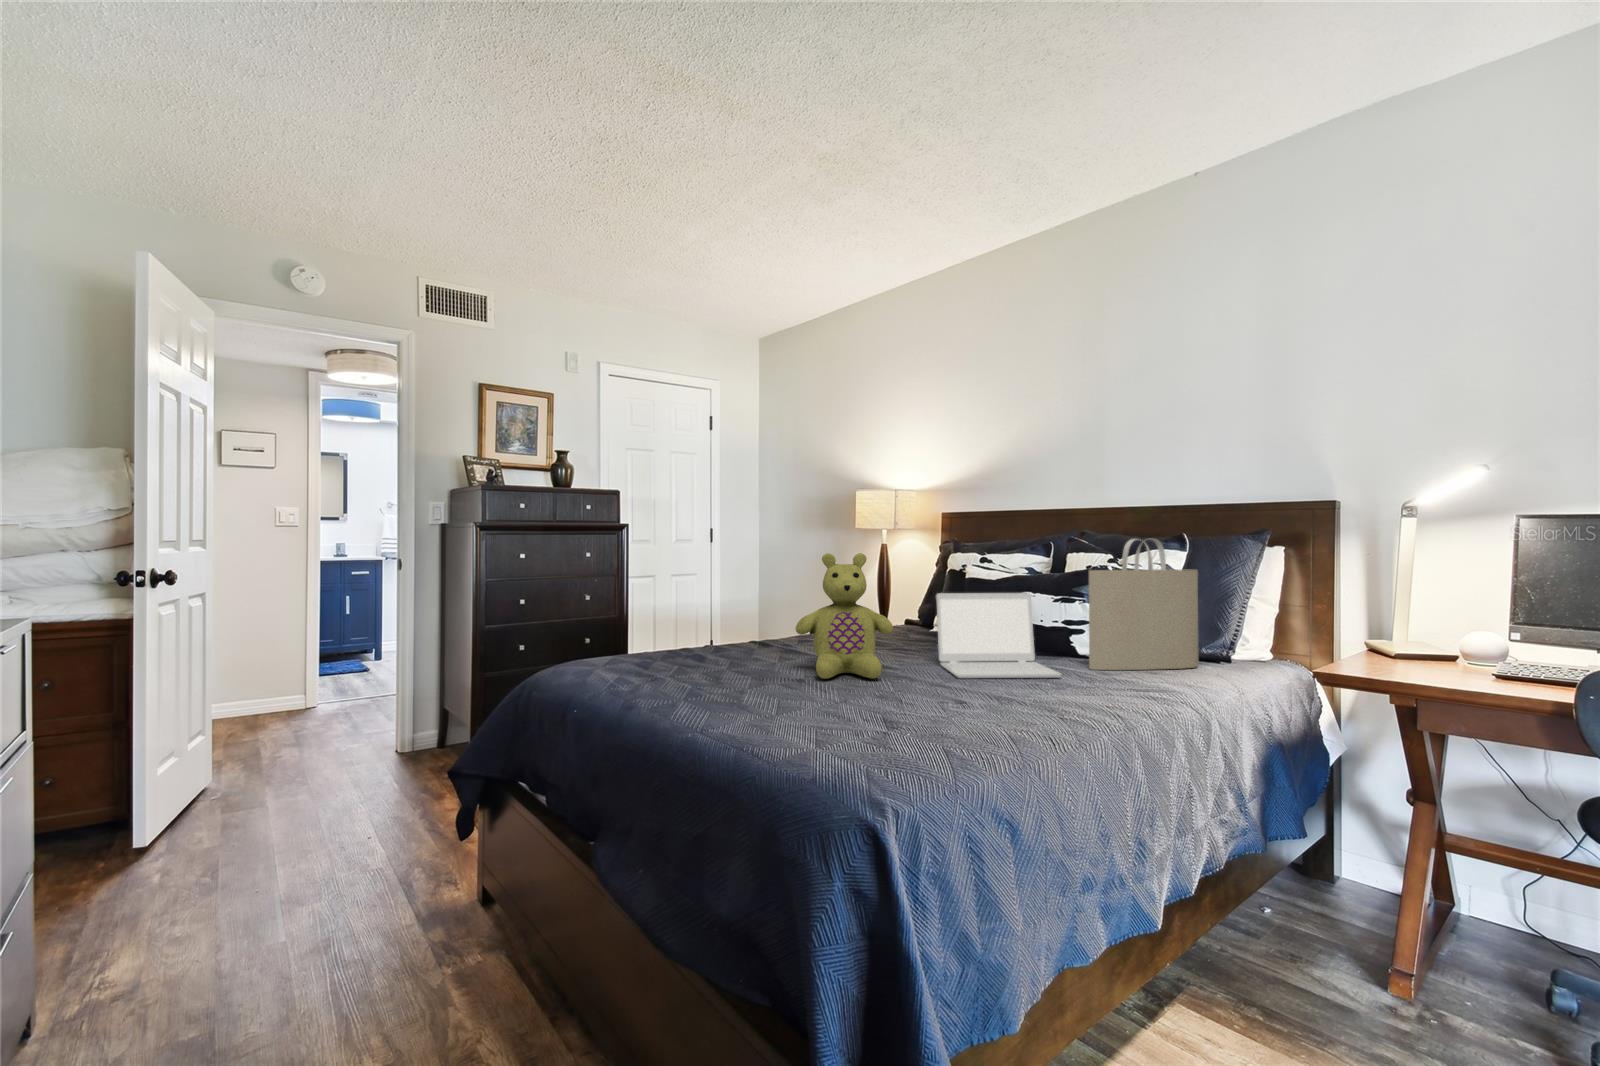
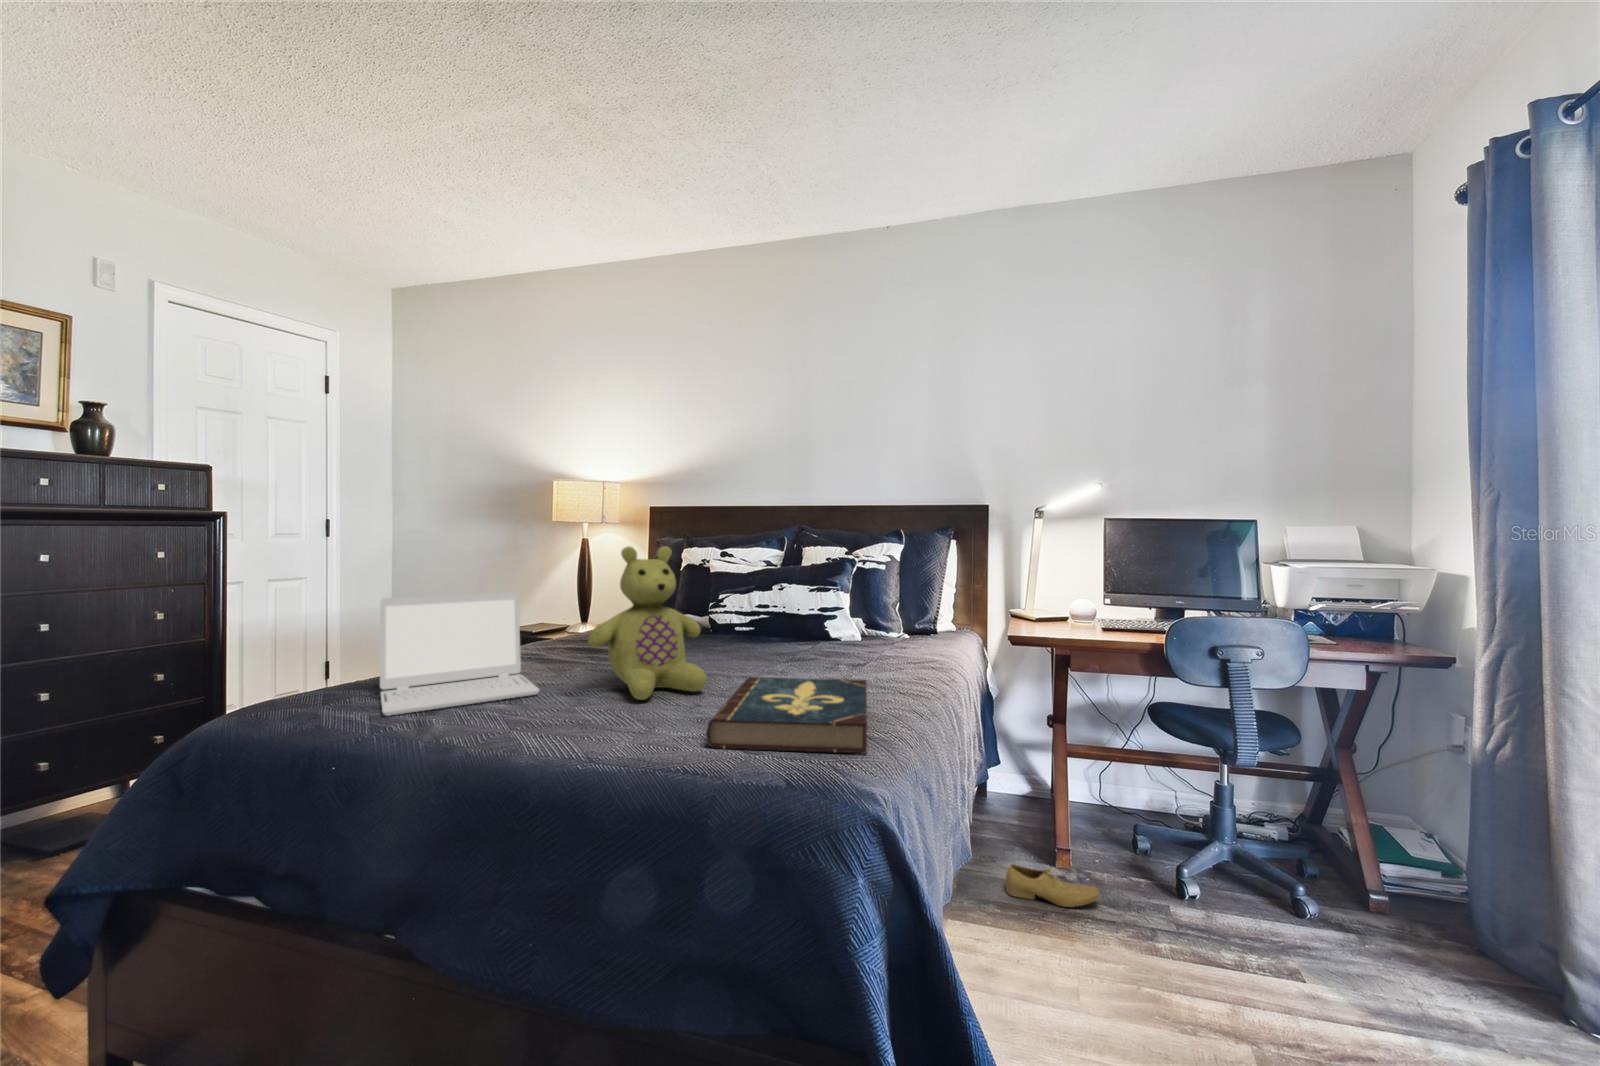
tote bag: present [1089,539,1199,670] -> none [861,532,929,652]
laptop: present [936,593,1061,678] -> present [380,592,539,716]
book: none [827,670,1005,731] -> present [706,677,867,754]
shoe: none [1259,941,1389,1014] -> present [1006,864,1100,907]

